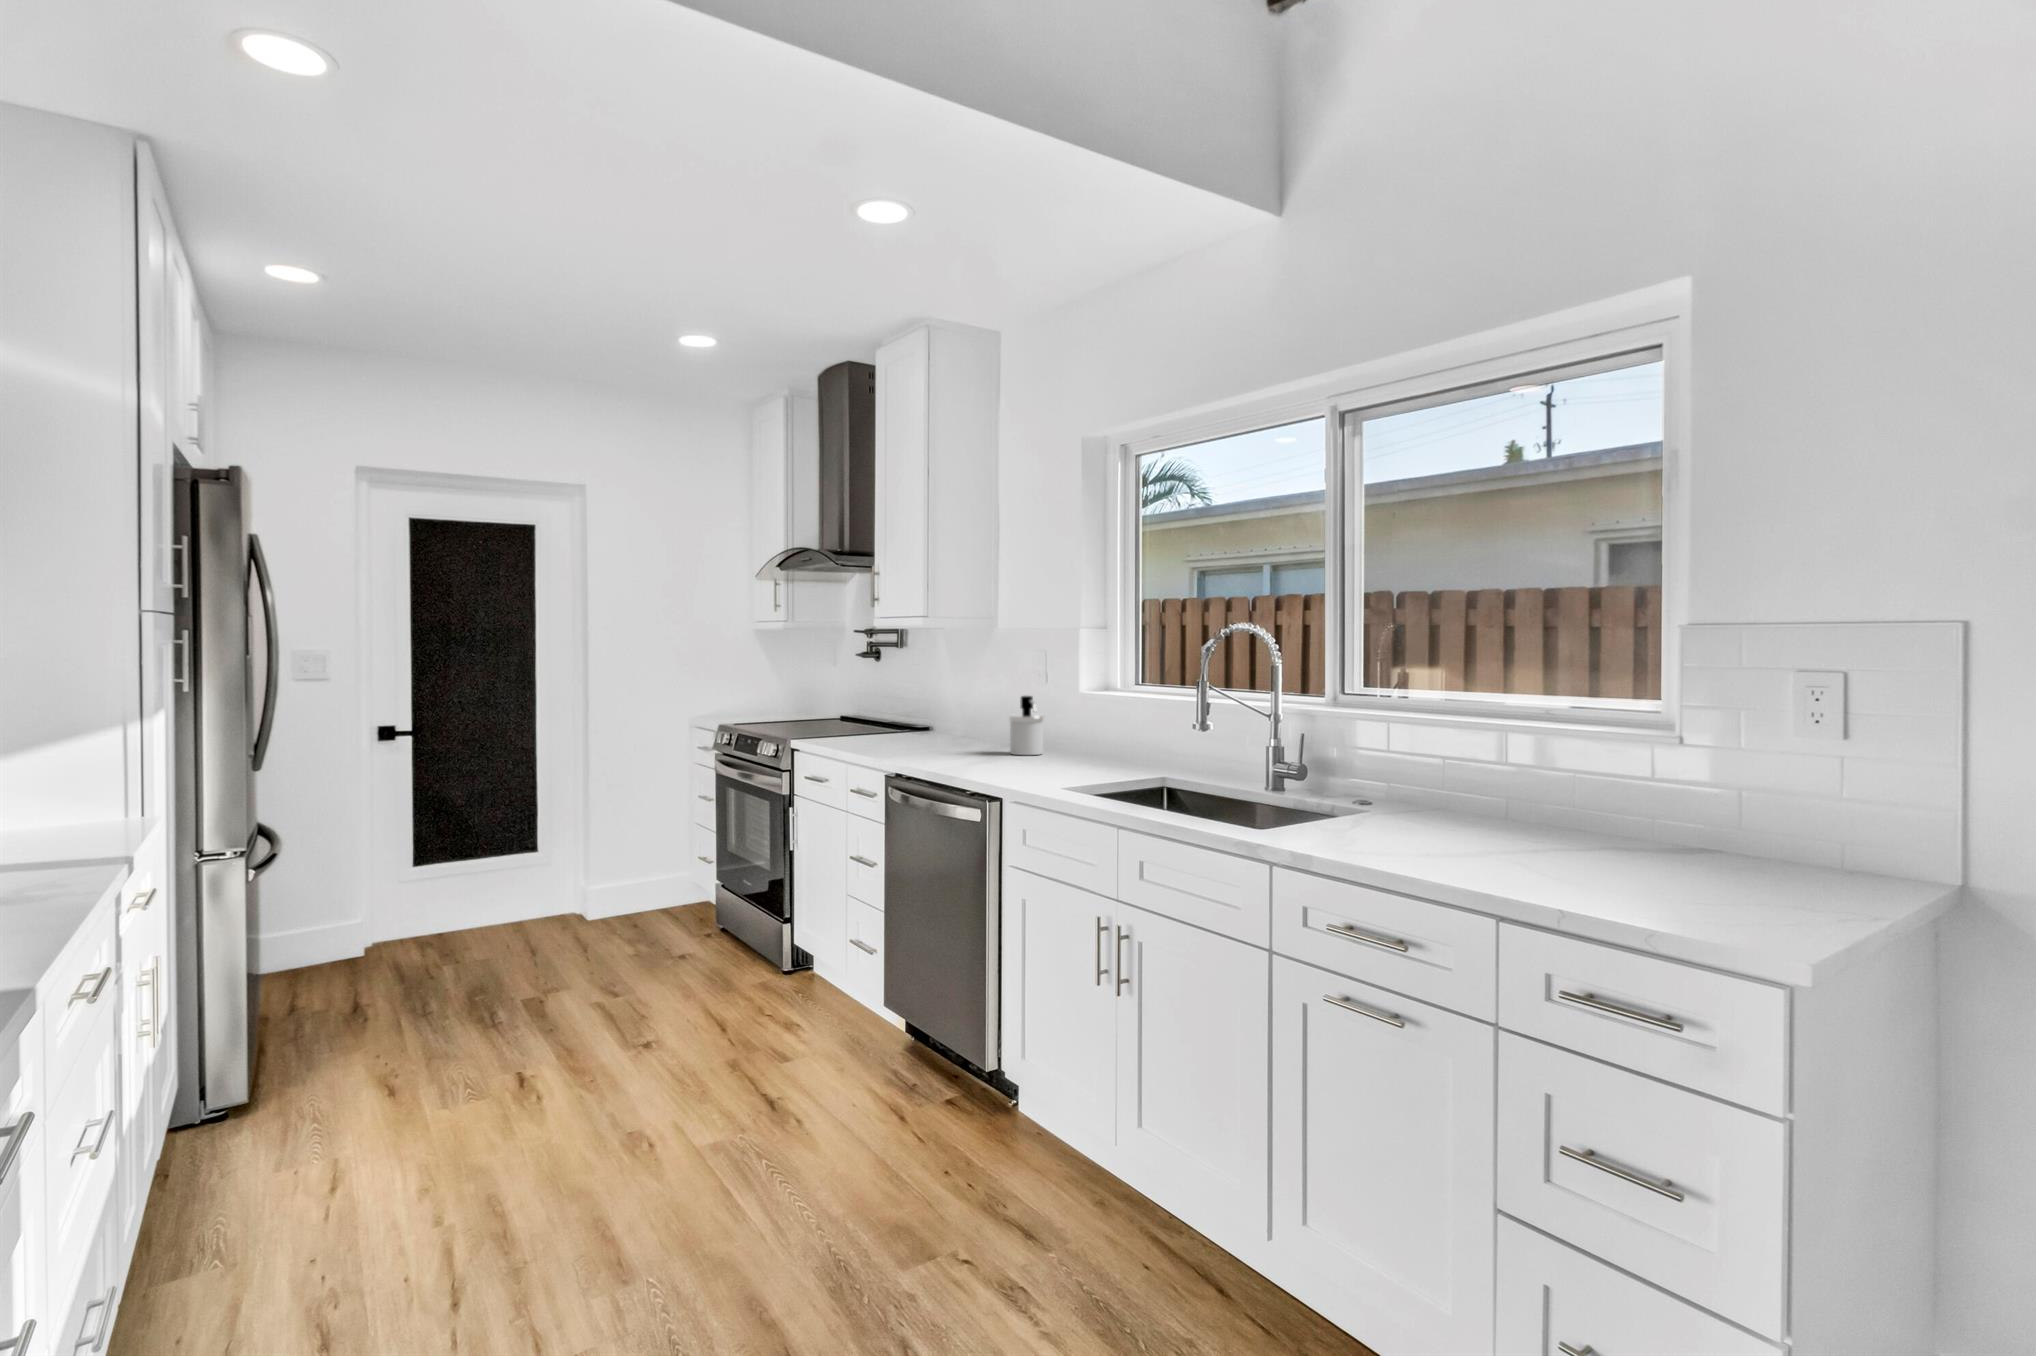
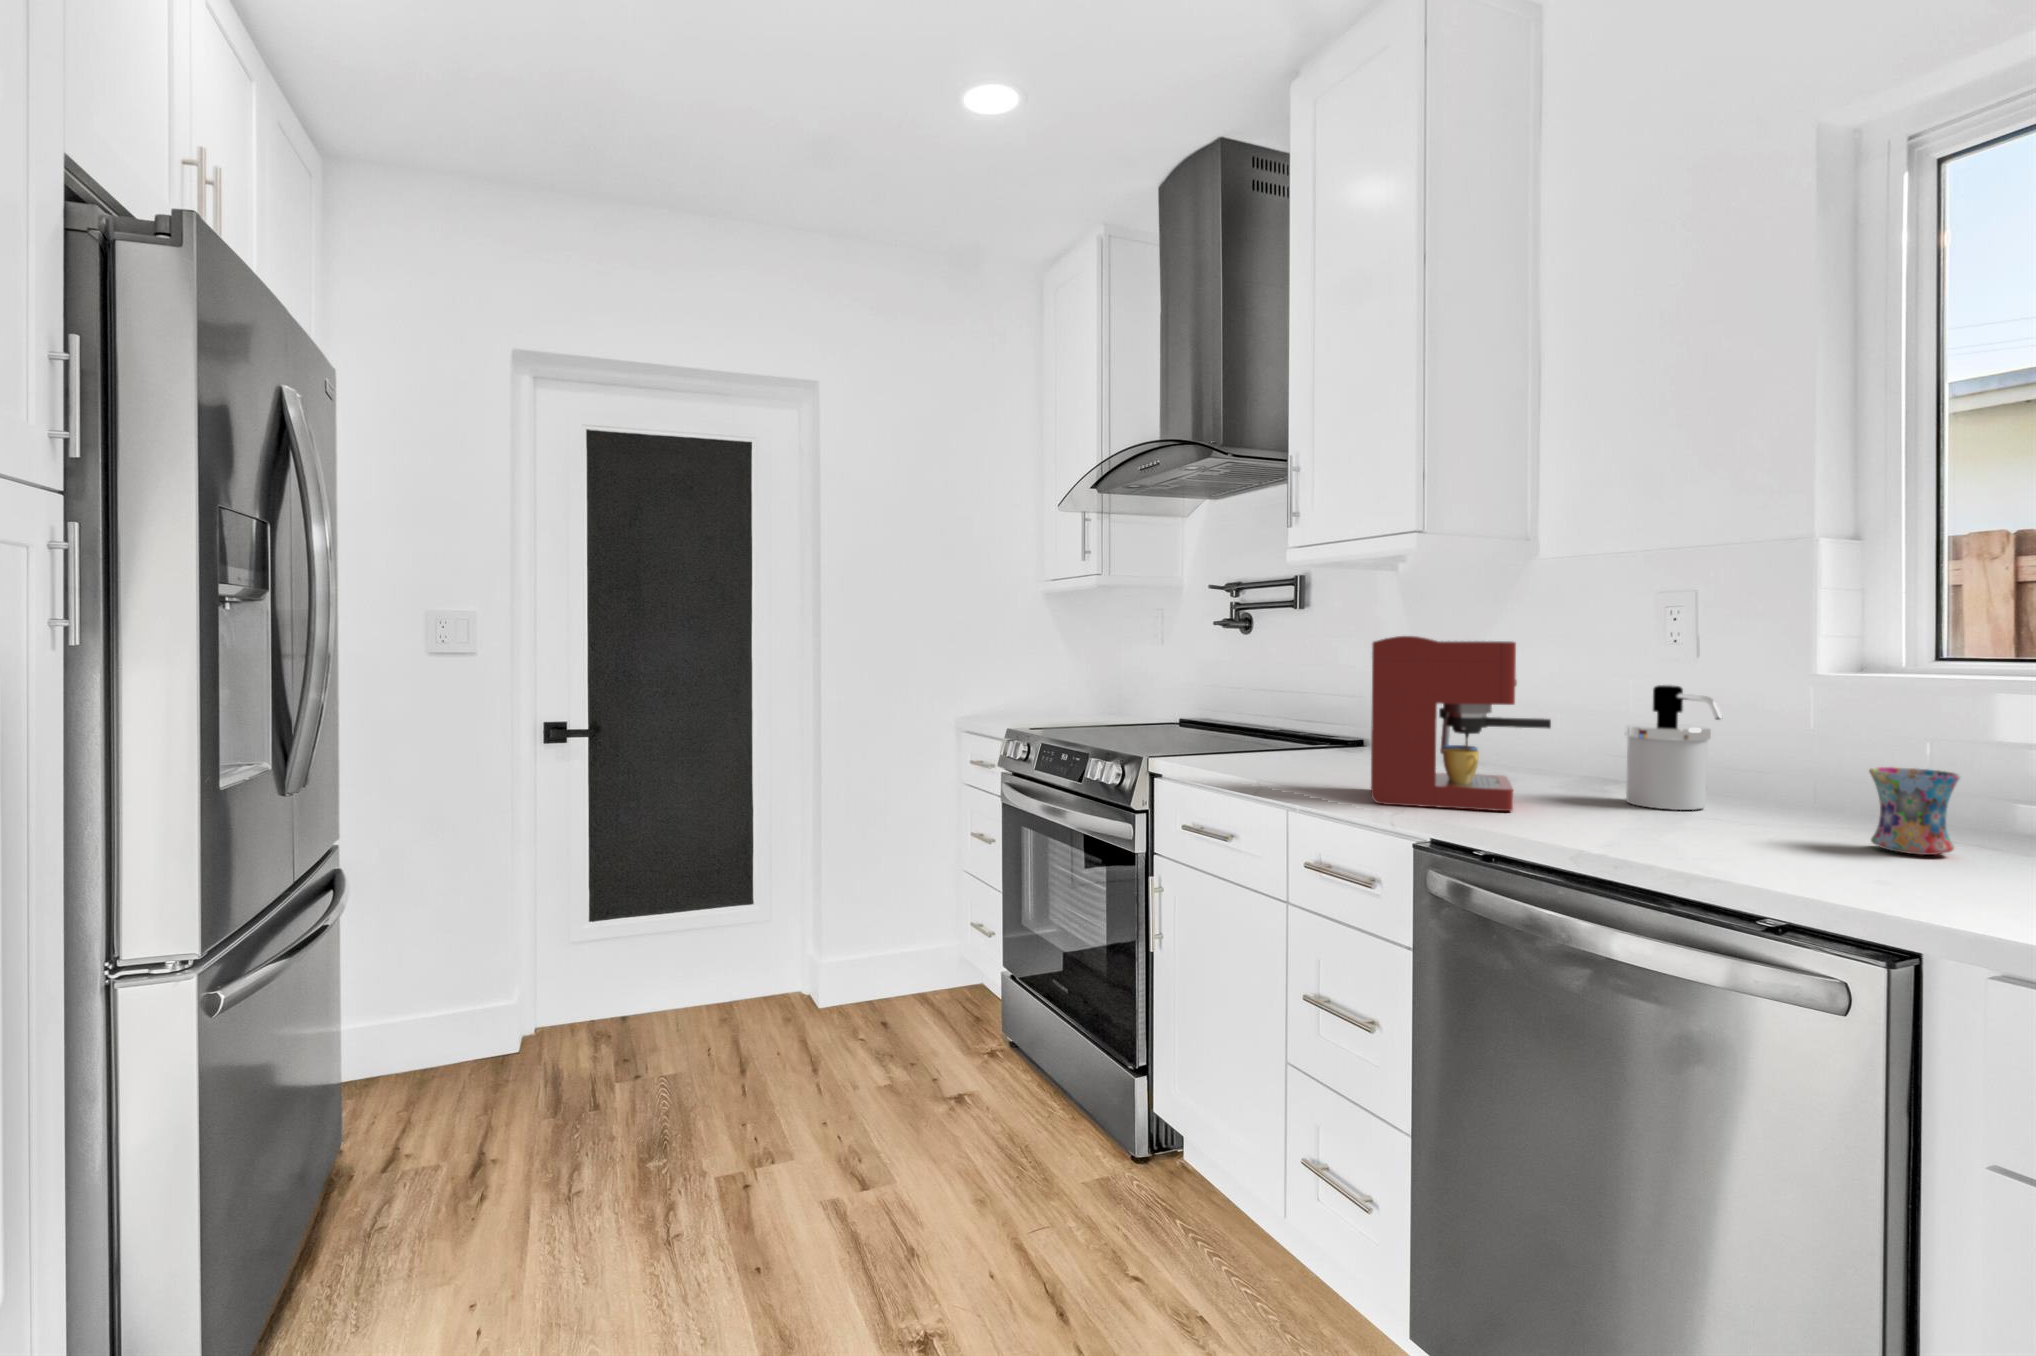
coffee maker: none [882,671,968,757] -> present [1371,636,1551,811]
mug: none [1069,731,1103,767] -> present [1869,767,1961,855]

